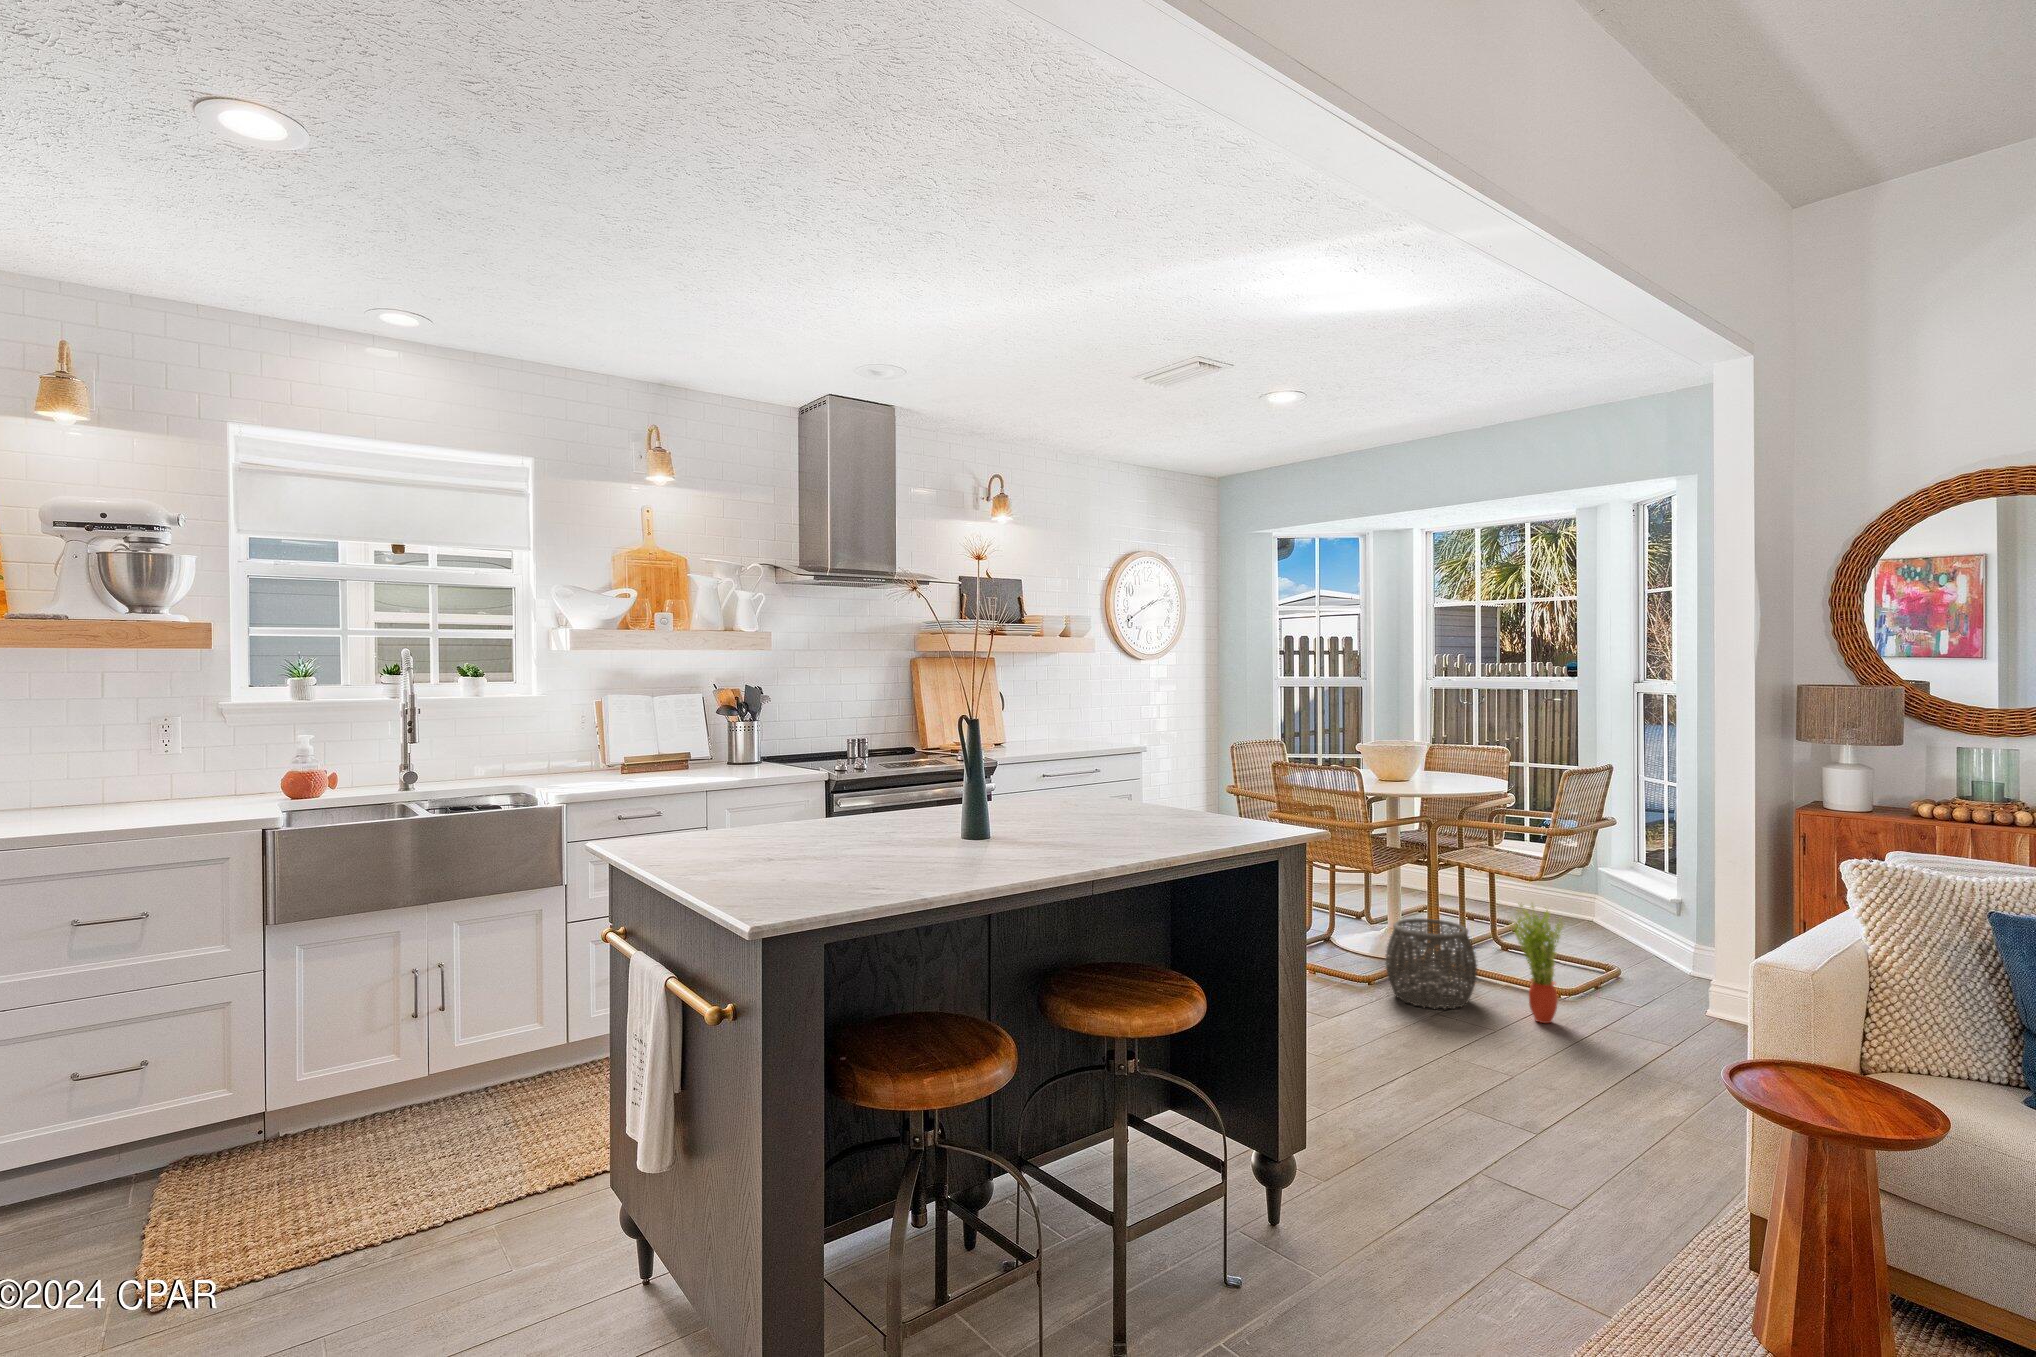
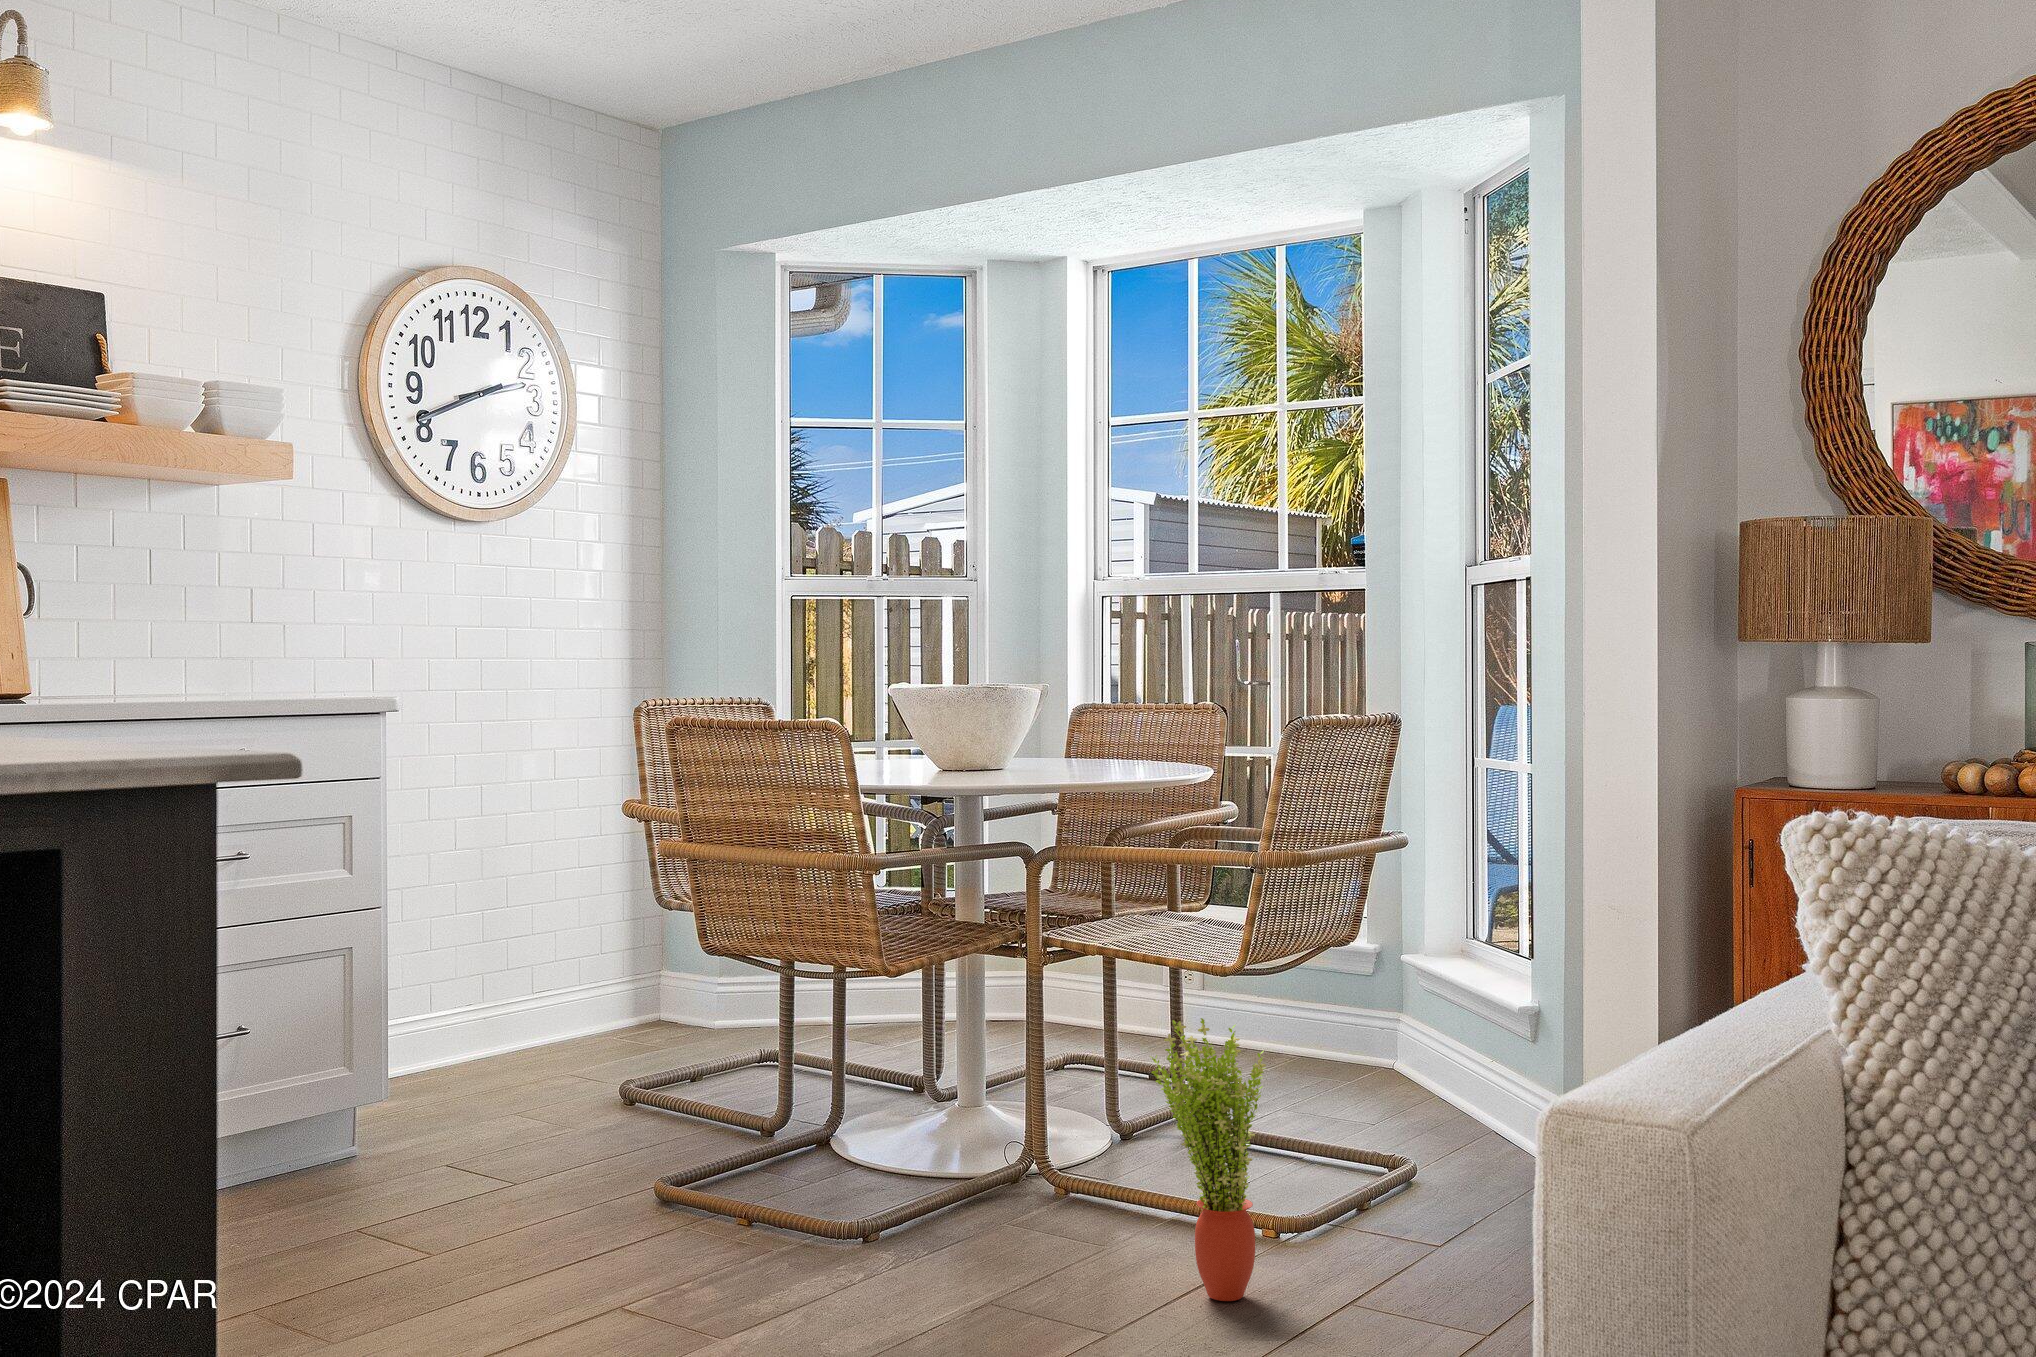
woven basket: present [1385,918,1477,1009] -> none [890,1075,1096,1290]

